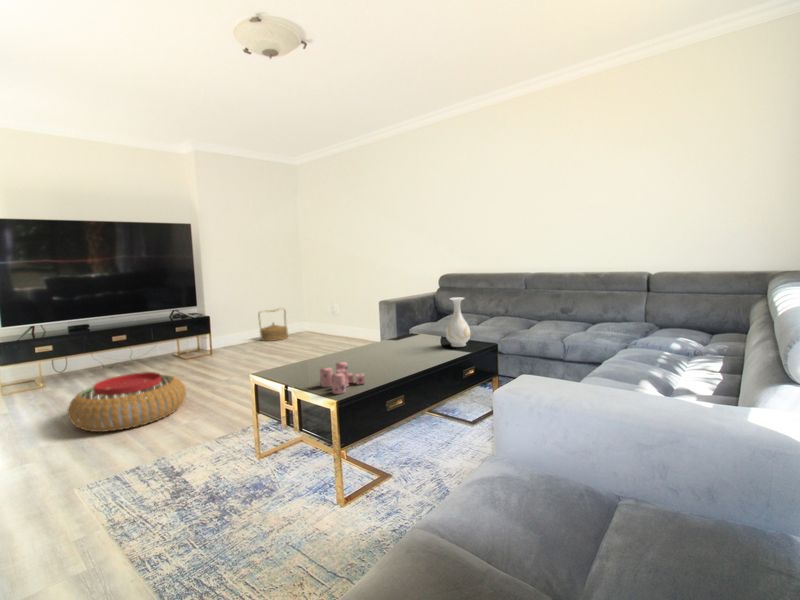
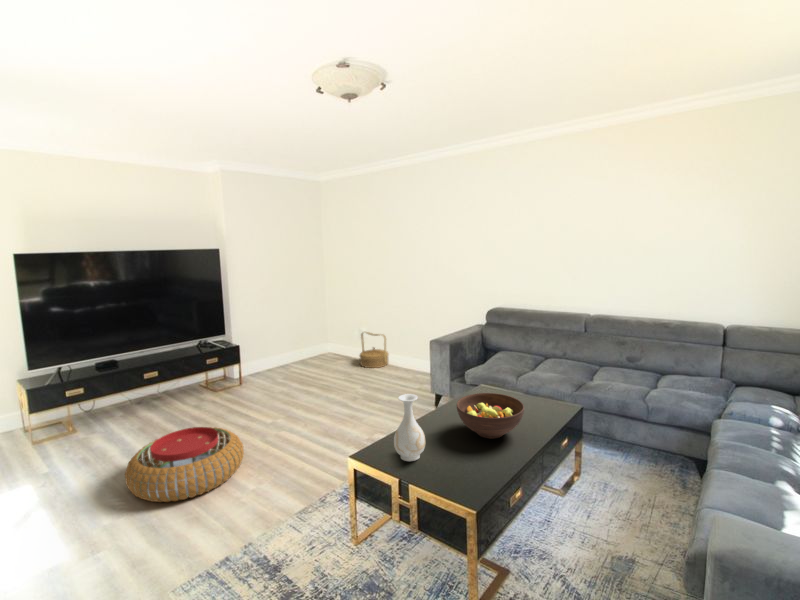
vase: present [446,297,470,347] -> present [394,394,425,461]
woven basket: present [258,309,288,341] -> present [360,332,388,368]
fruit bowl: none [361,326,423,362] -> present [457,393,524,439]
candle: present [320,362,365,394] -> none [439,451,486,499]

